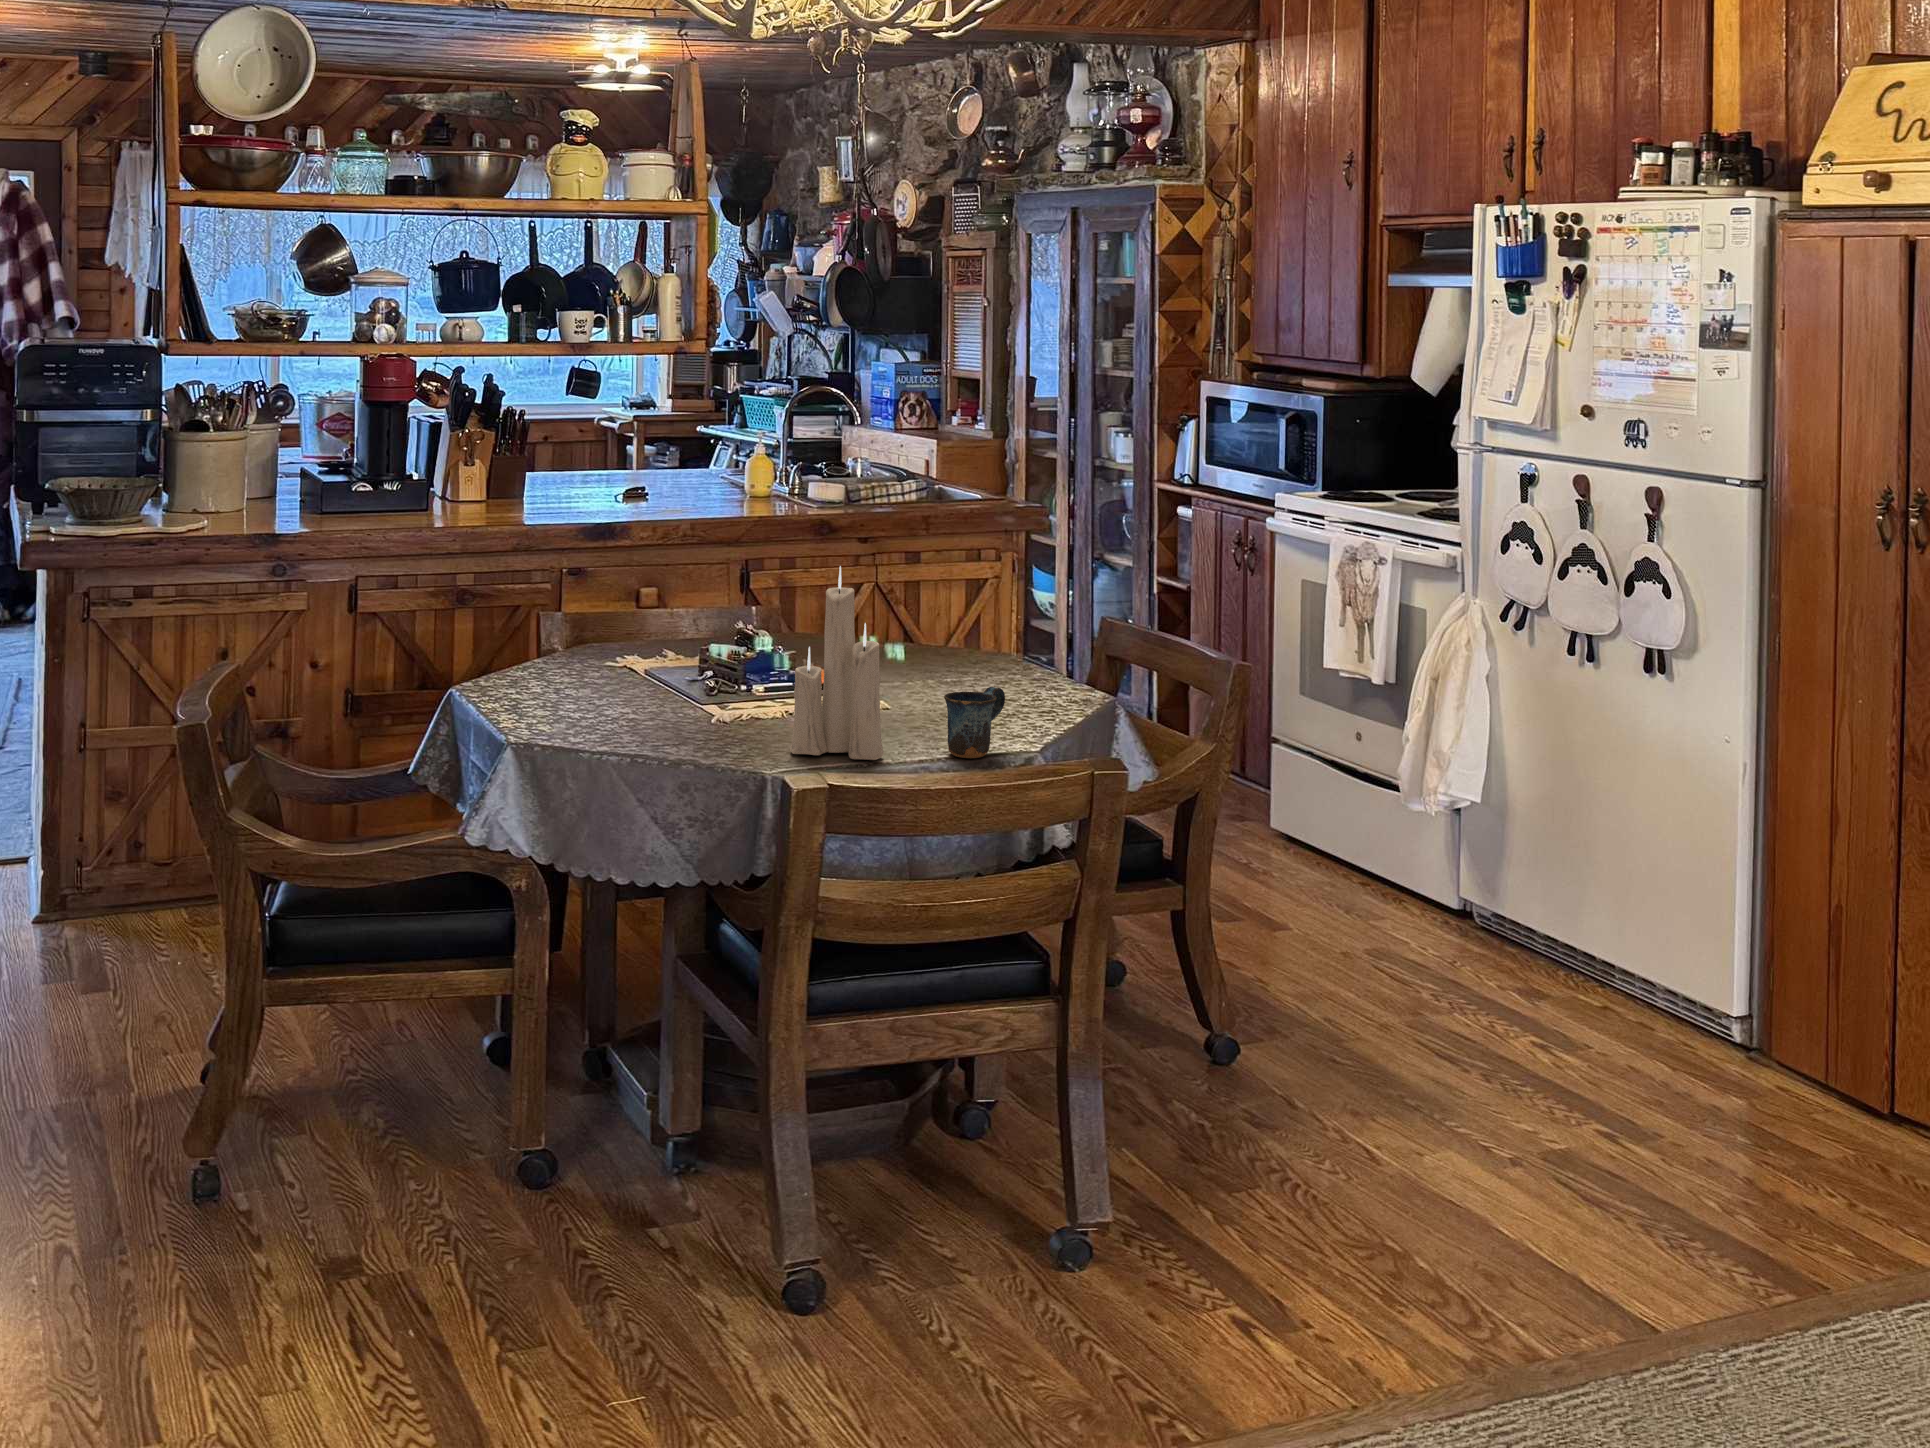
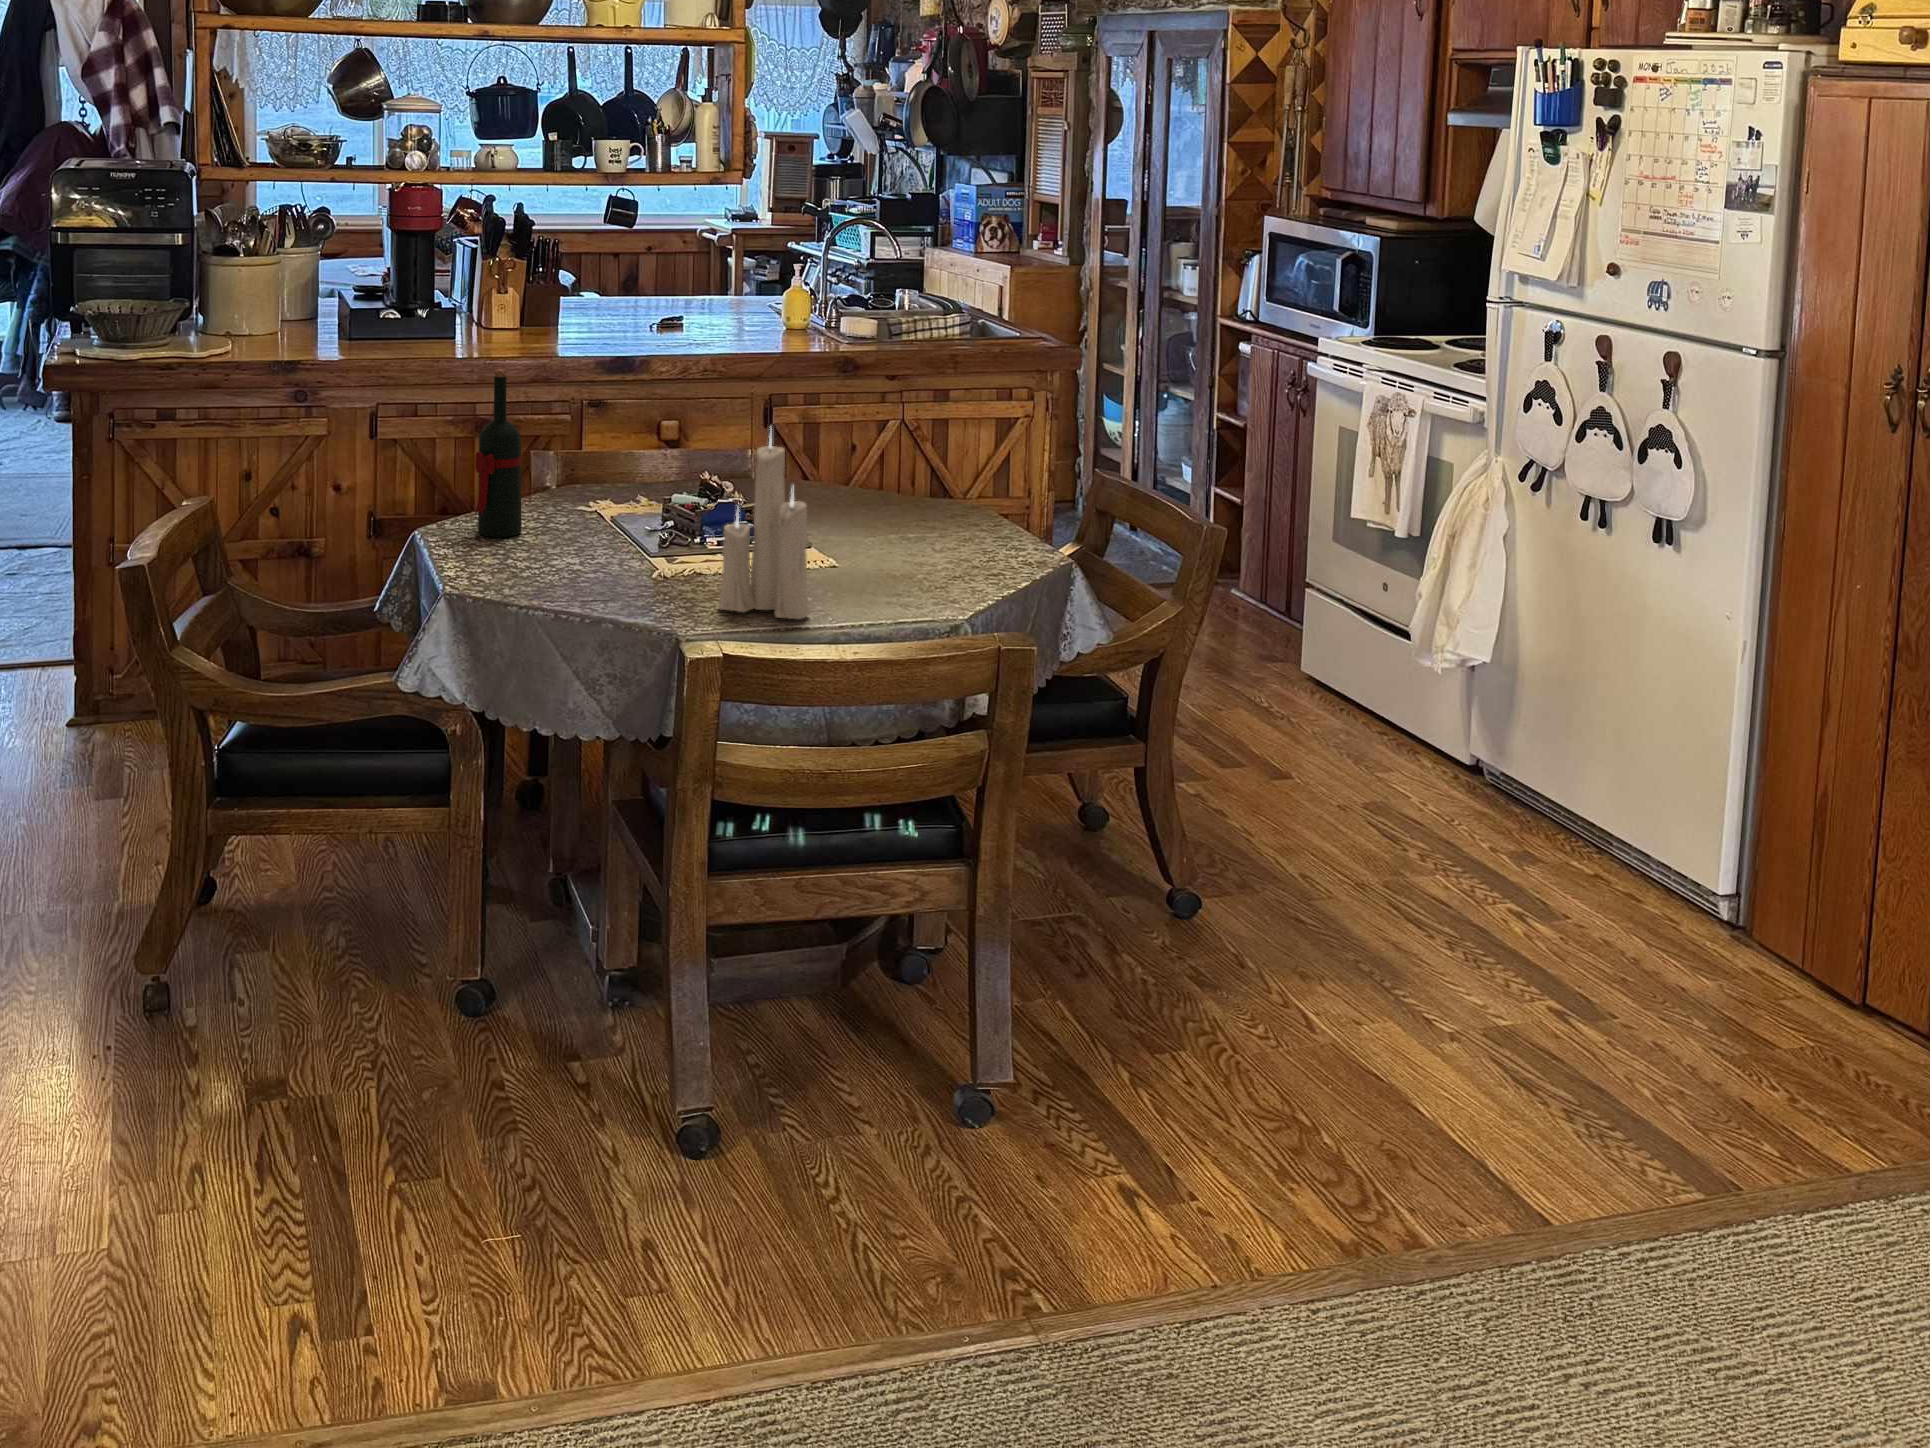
wine bottle: none [518,525,563,696] -> present [475,369,521,537]
mug: present [944,687,1005,758] -> none [873,549,939,621]

